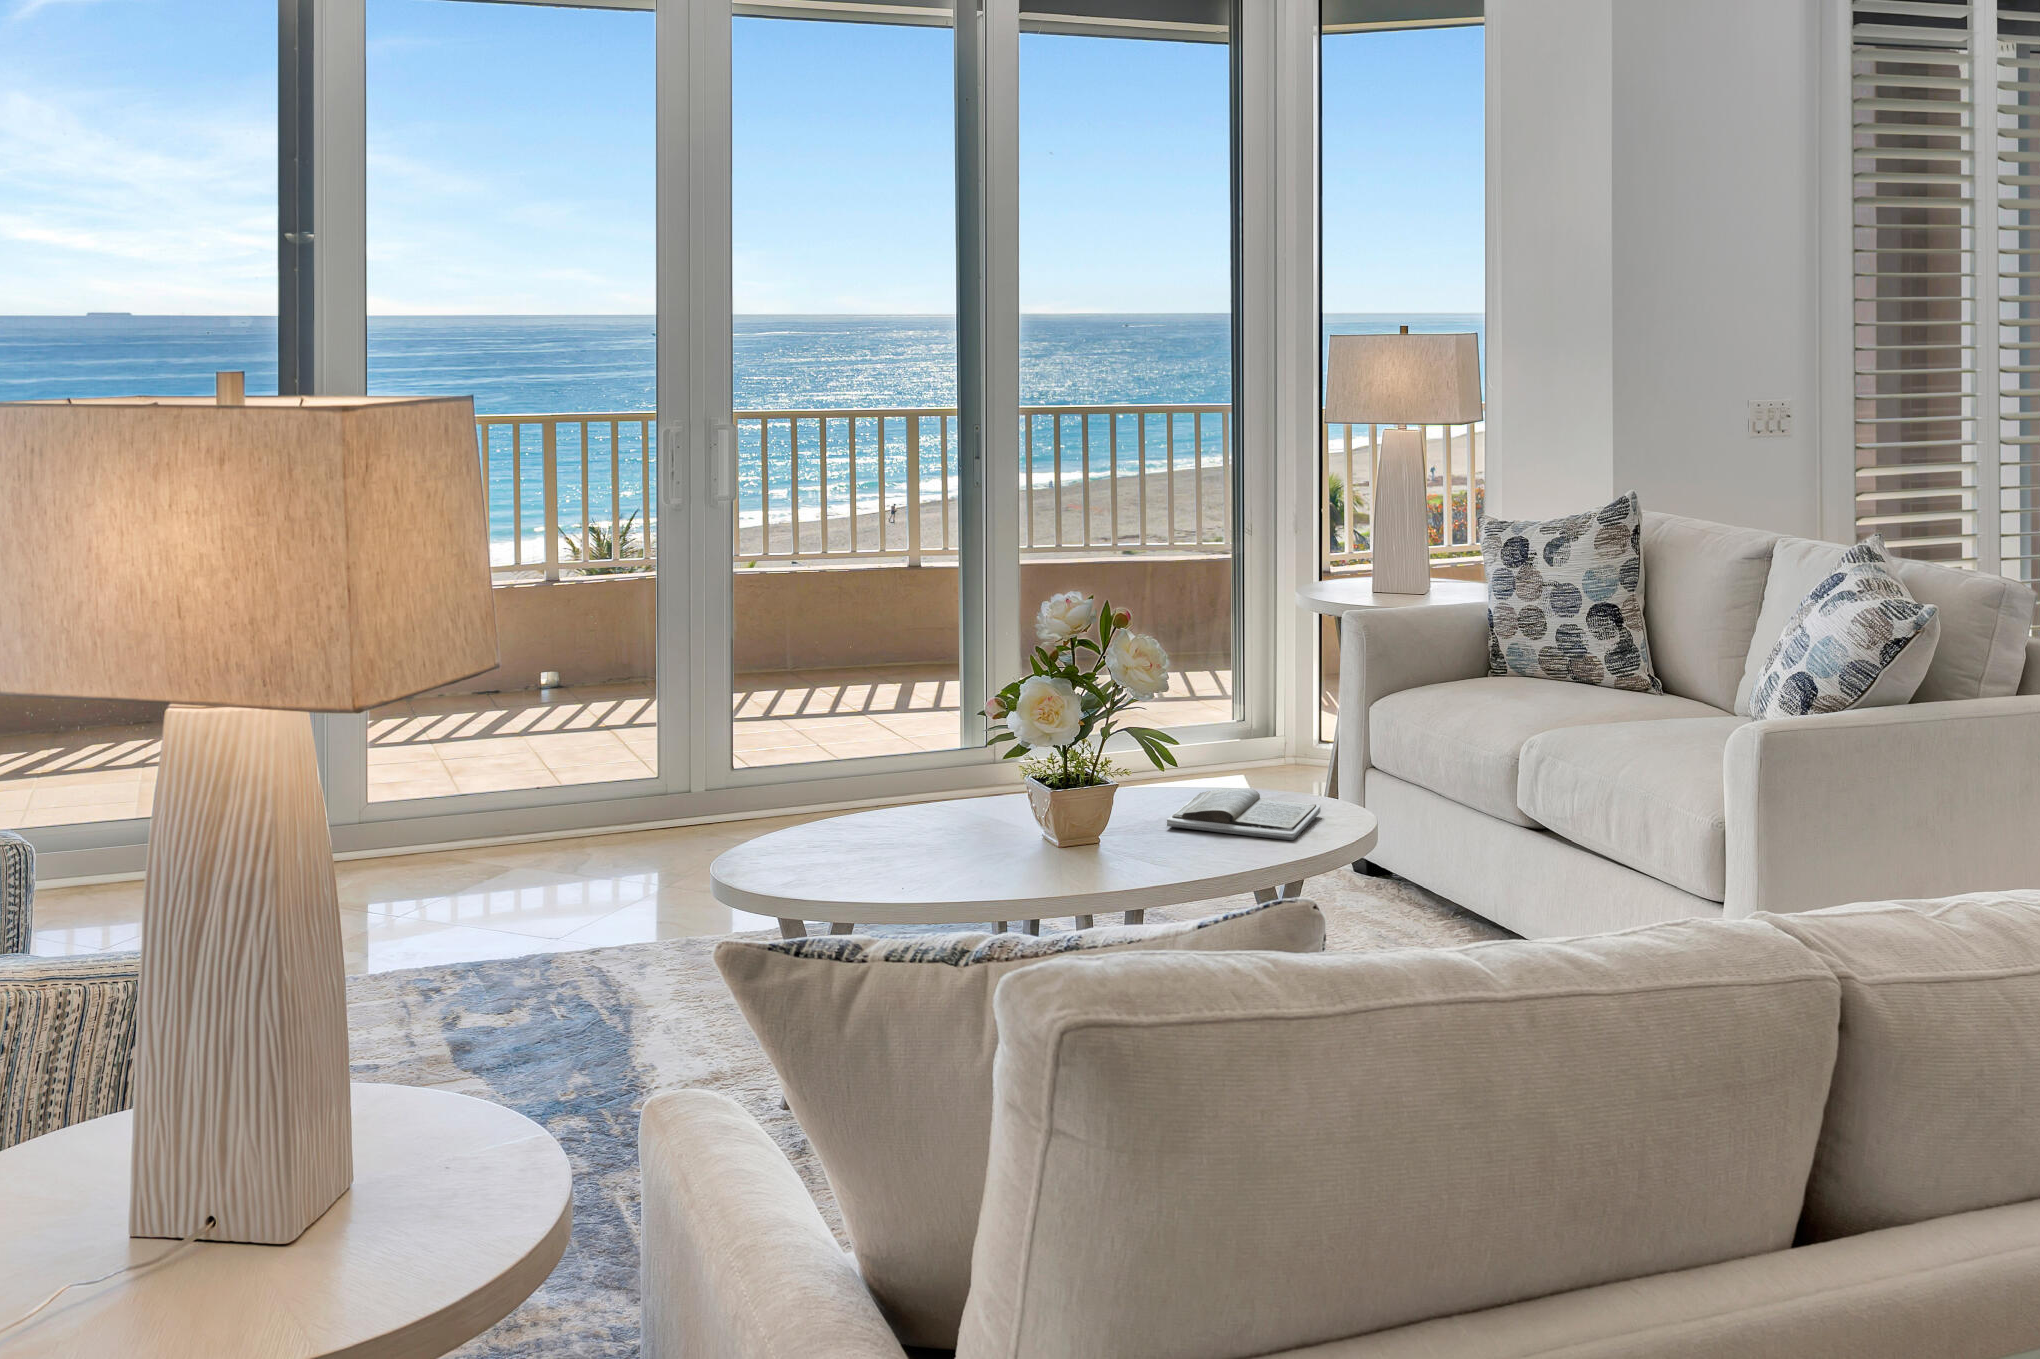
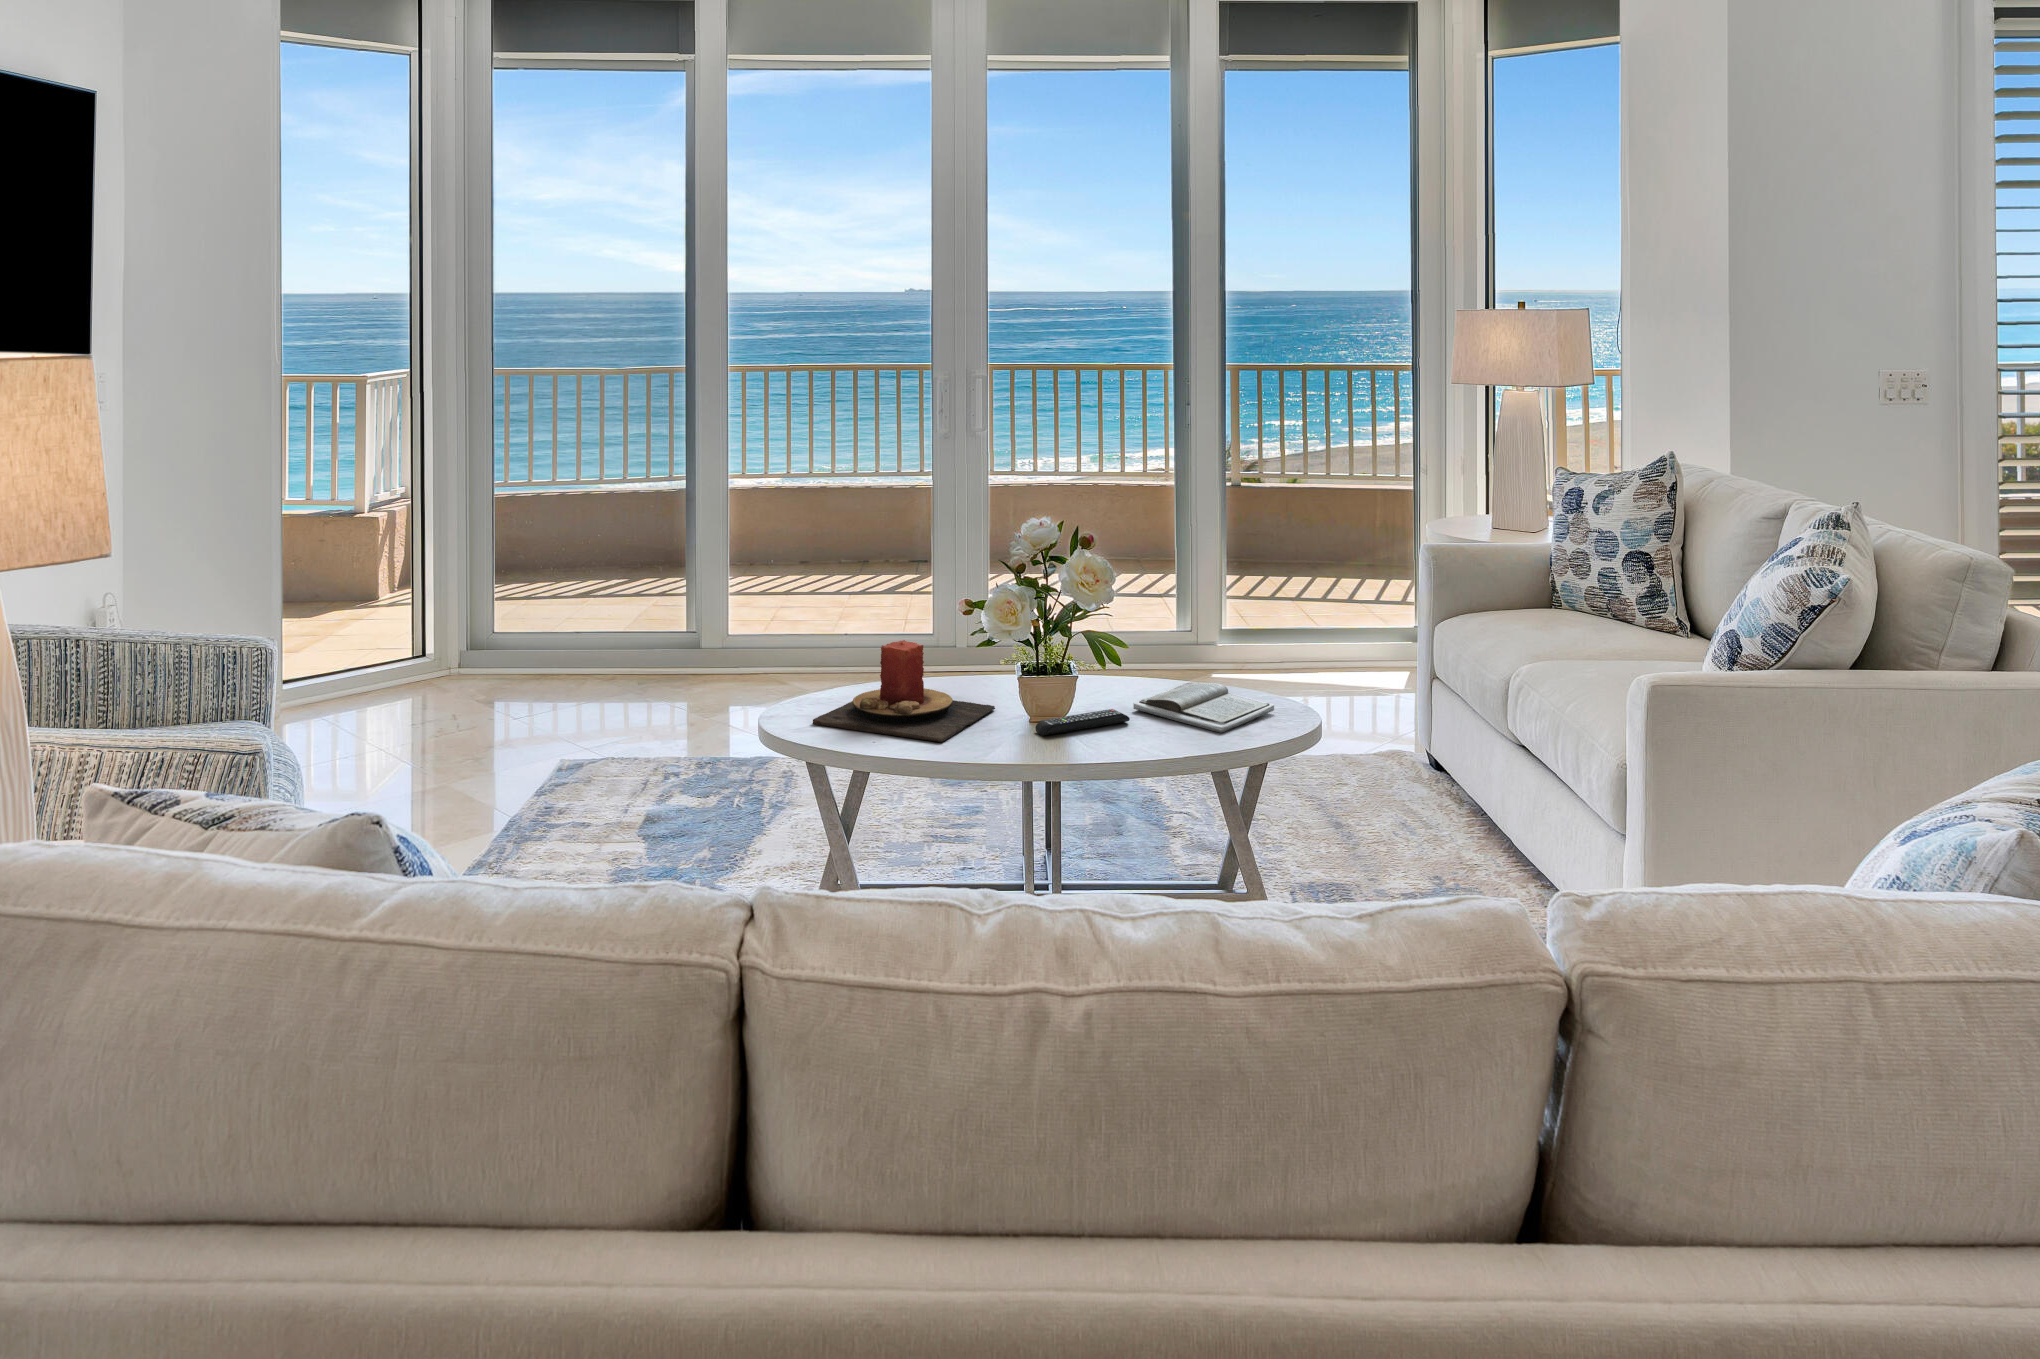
candle: none [810,764,1009,883] -> present [812,640,995,742]
remote control: none [1089,827,1182,864] -> present [1035,709,1130,736]

